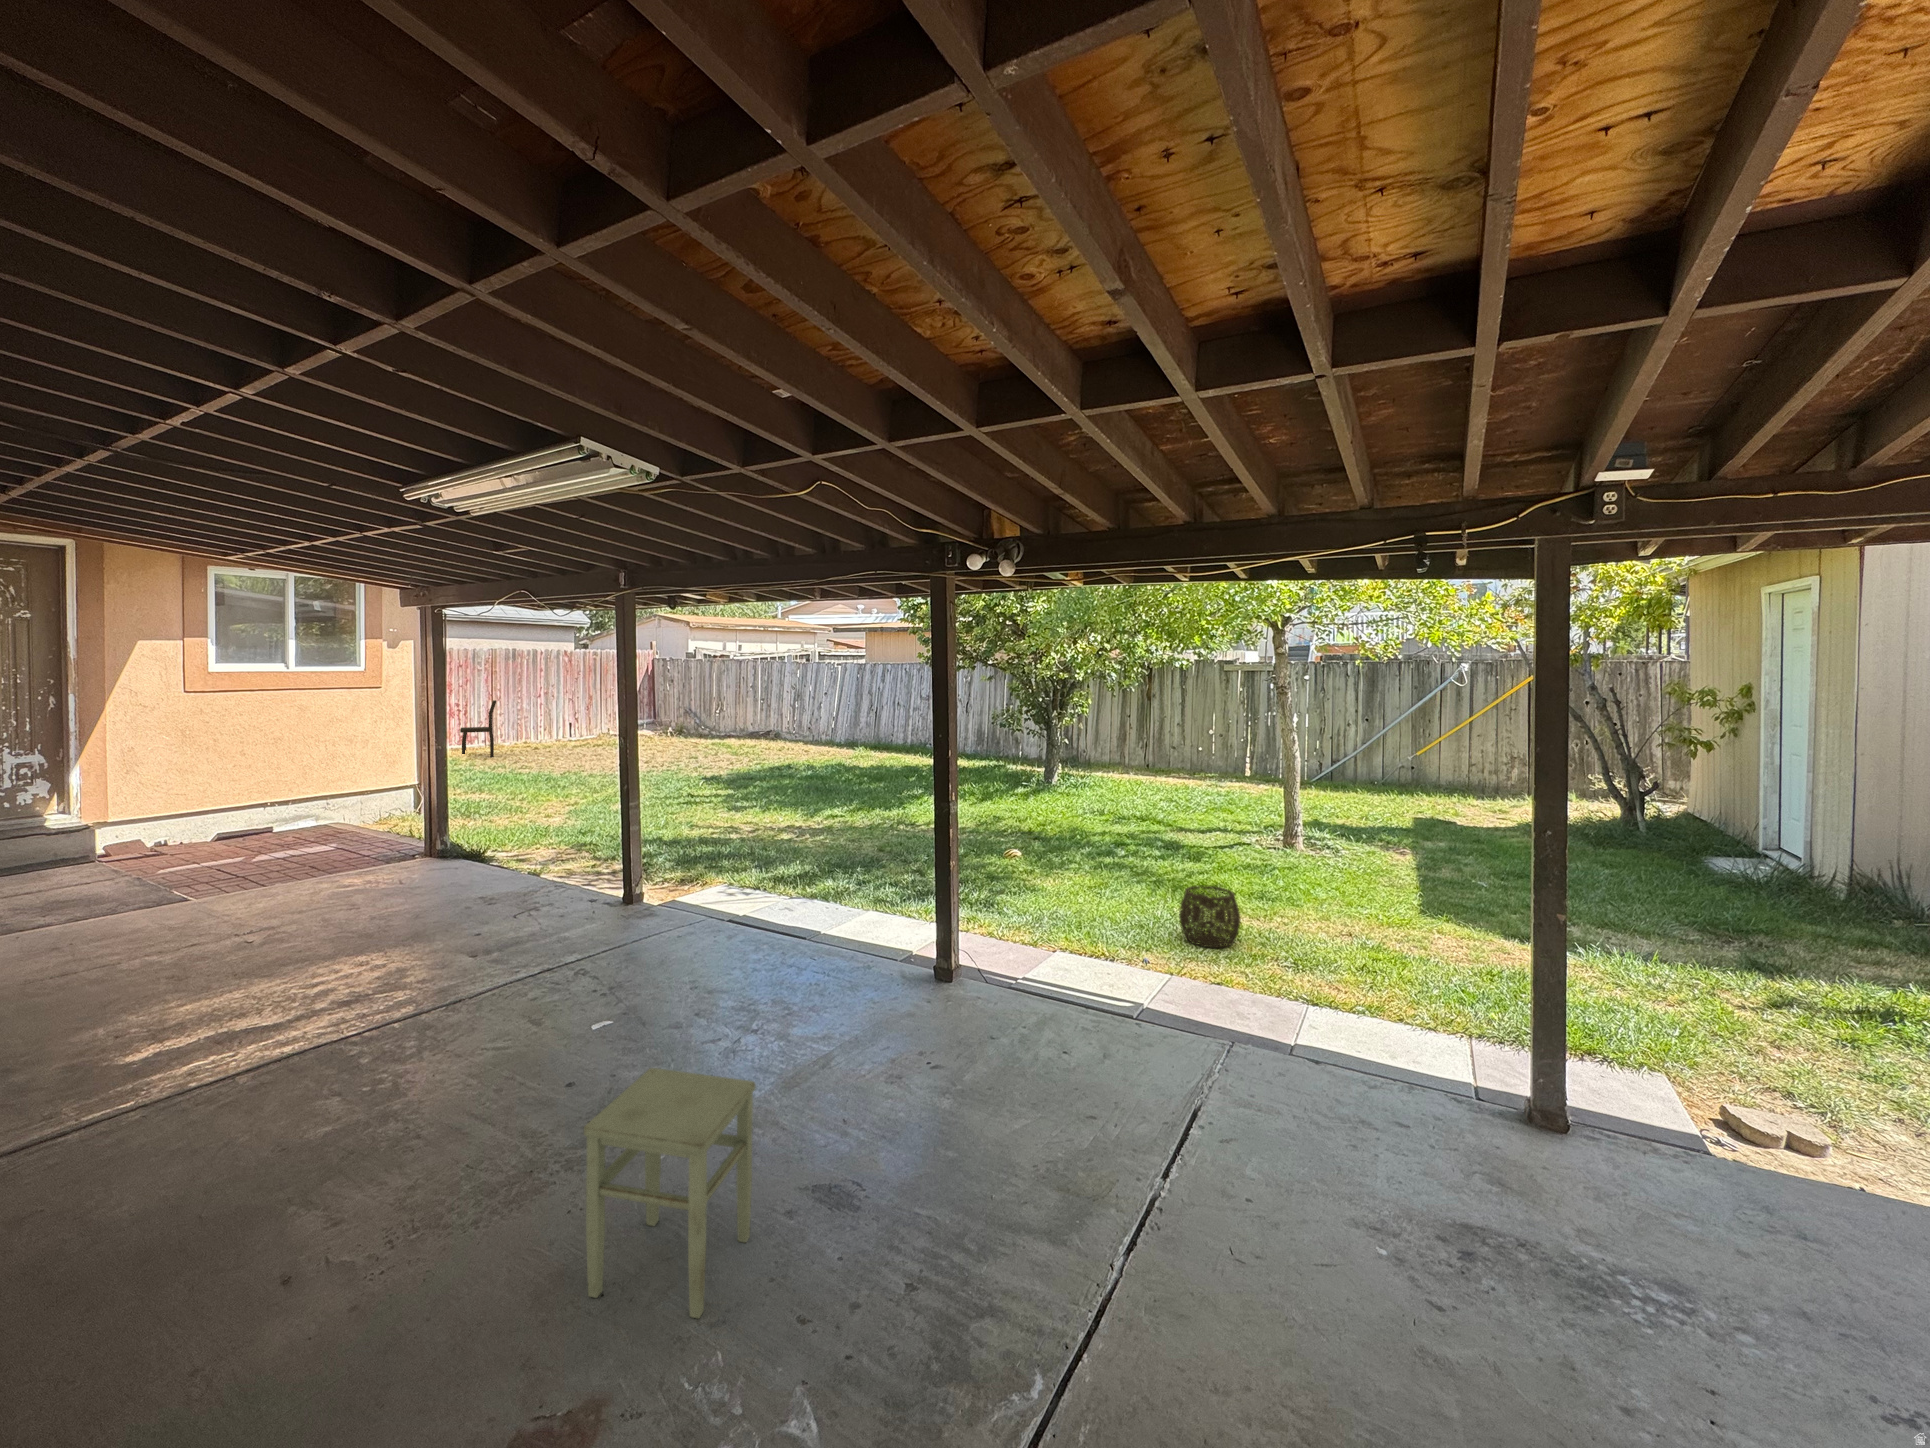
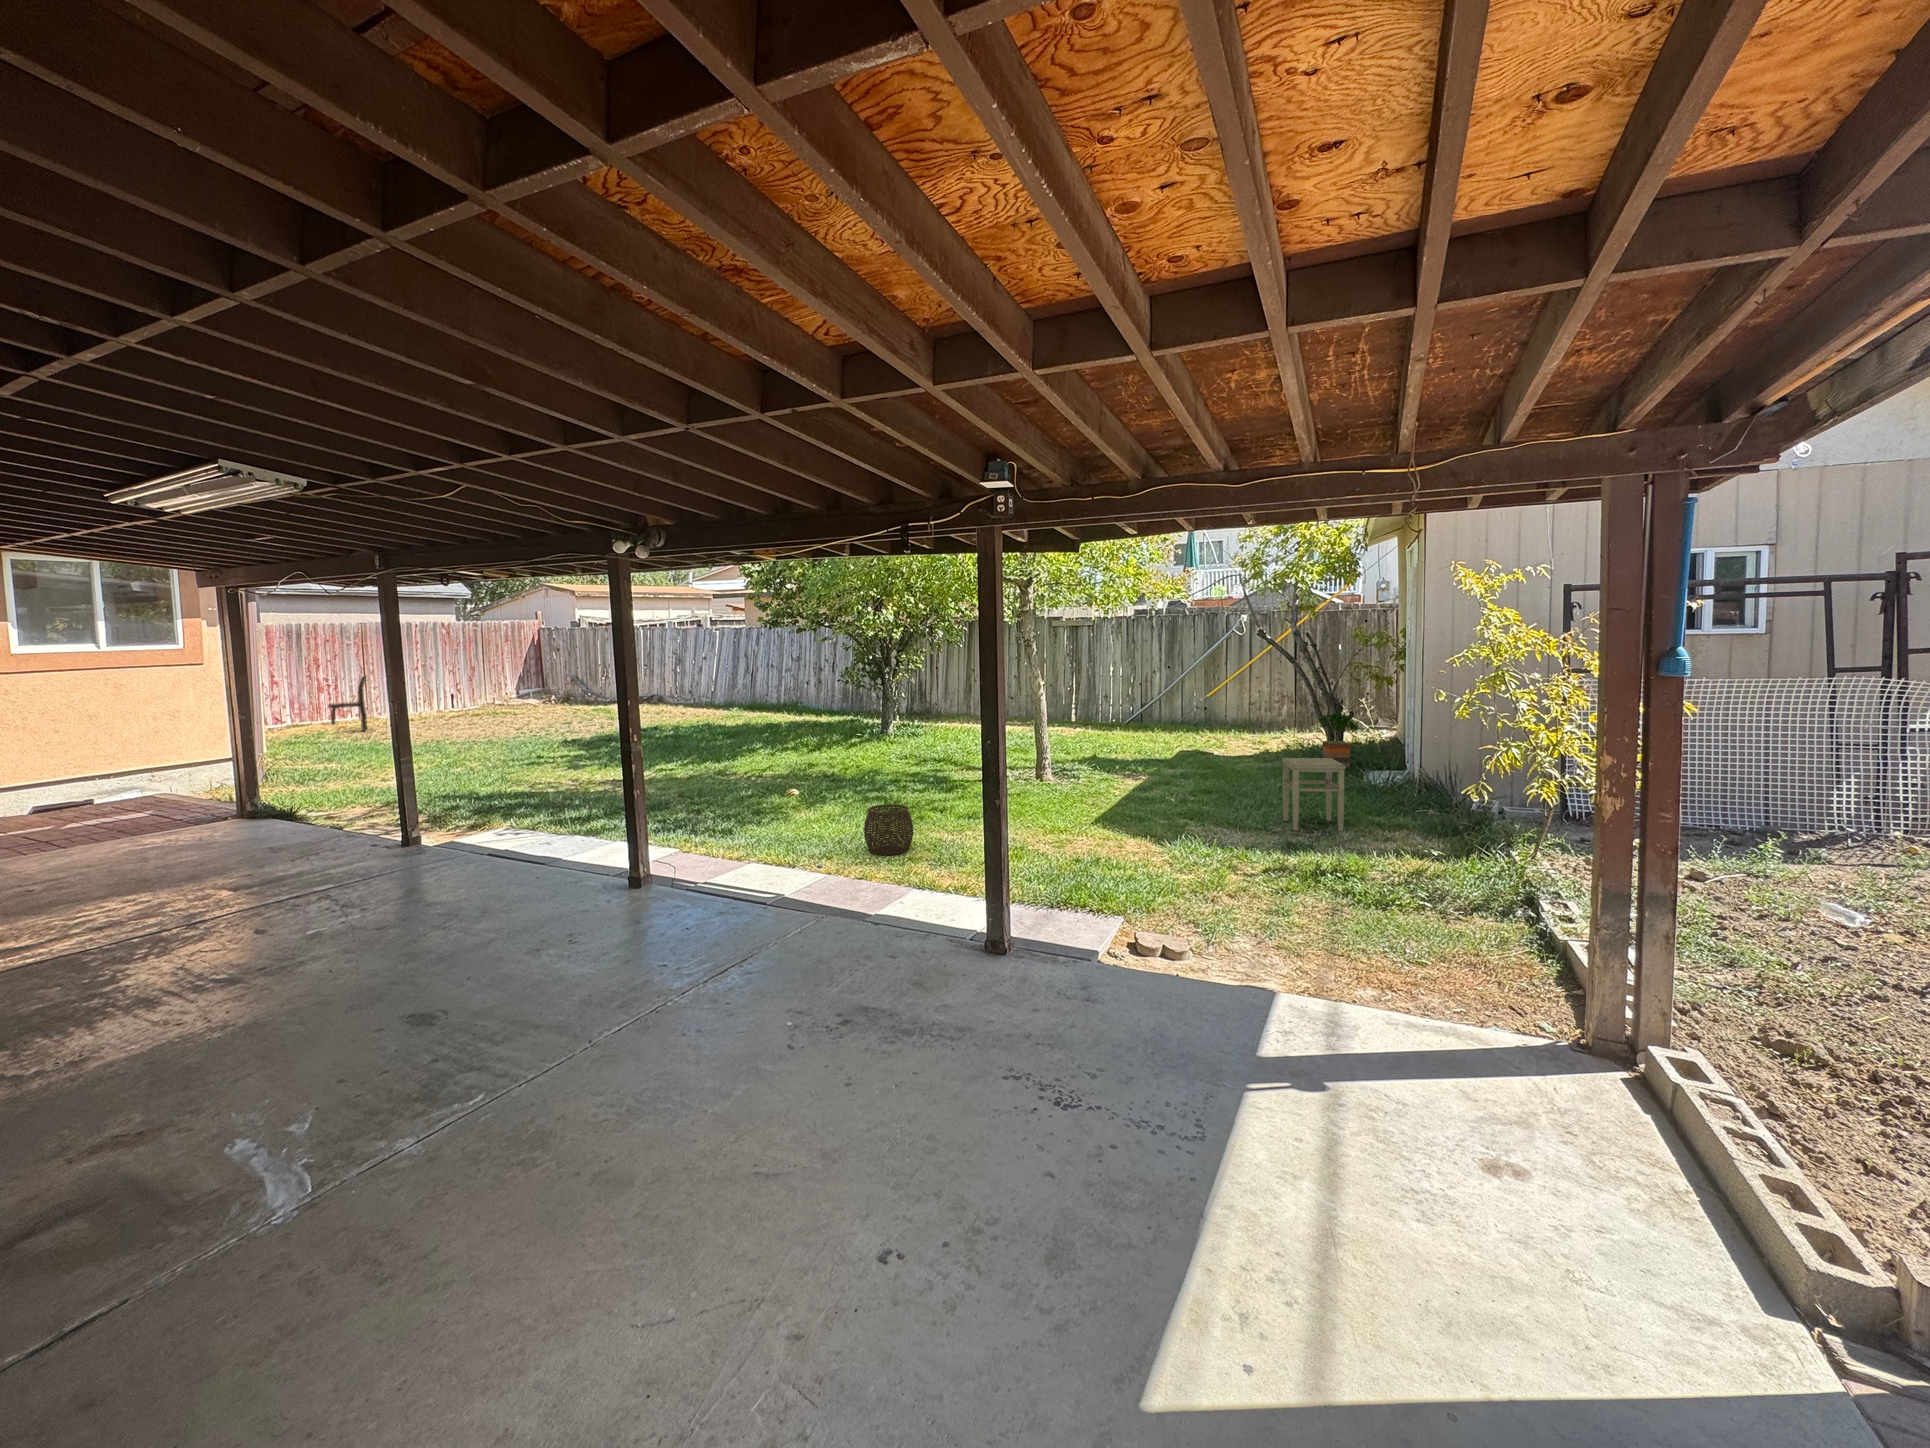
potted tree: none [1619,789,1681,854] -> present [1318,713,1358,767]
stool: present [584,1068,756,1318] -> present [1282,758,1346,831]

